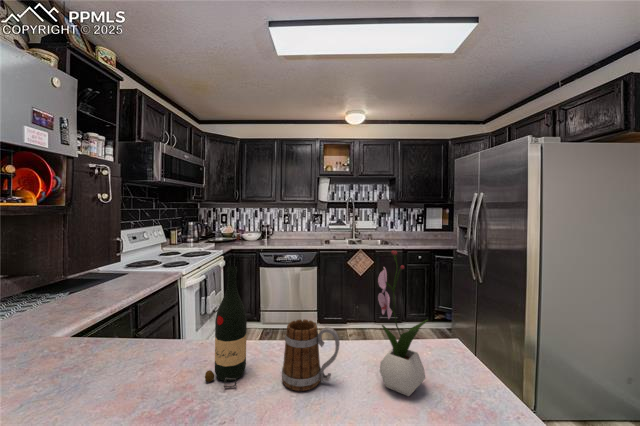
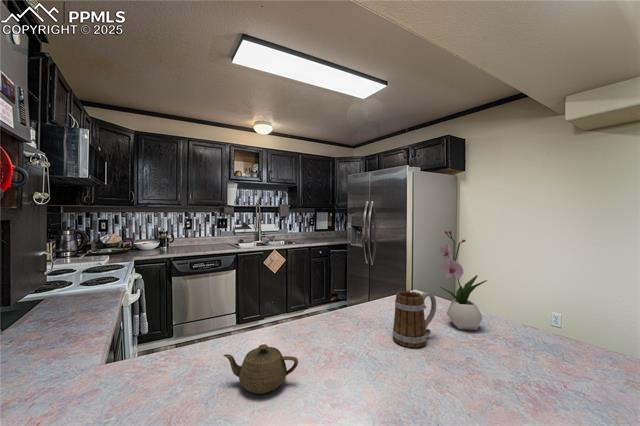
wine bottle: present [205,266,247,388] -> none [343,251,381,363]
teapot: none [100,340,149,382] -> present [223,344,298,394]

